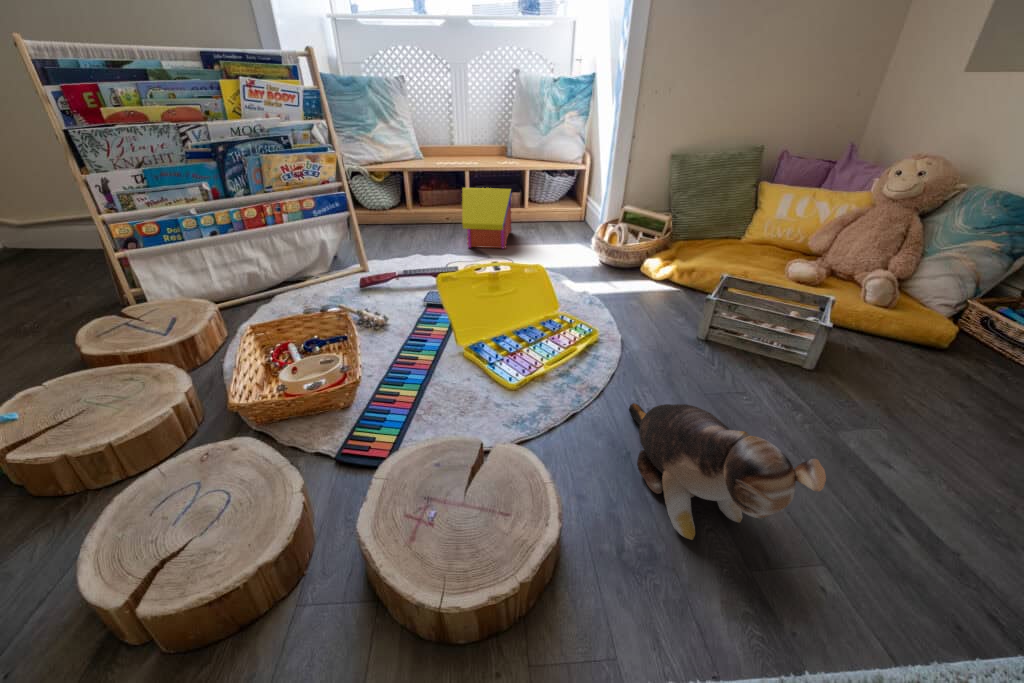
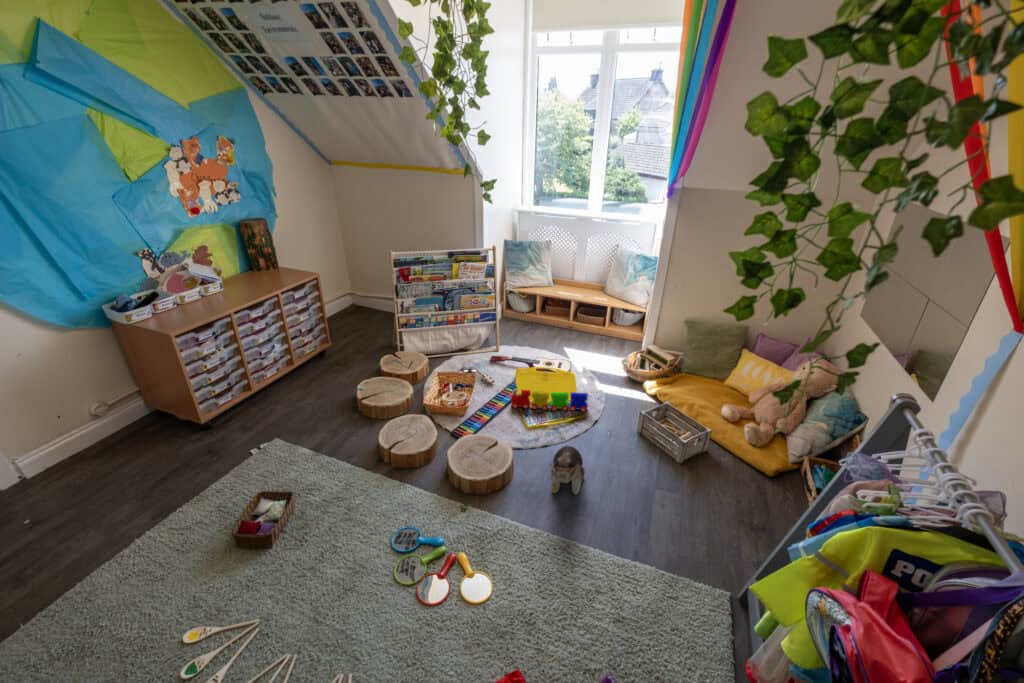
toy house: present [462,188,512,249] -> none [555,315,590,354]
toy train: none [443,294,597,359] -> present [511,389,588,412]

